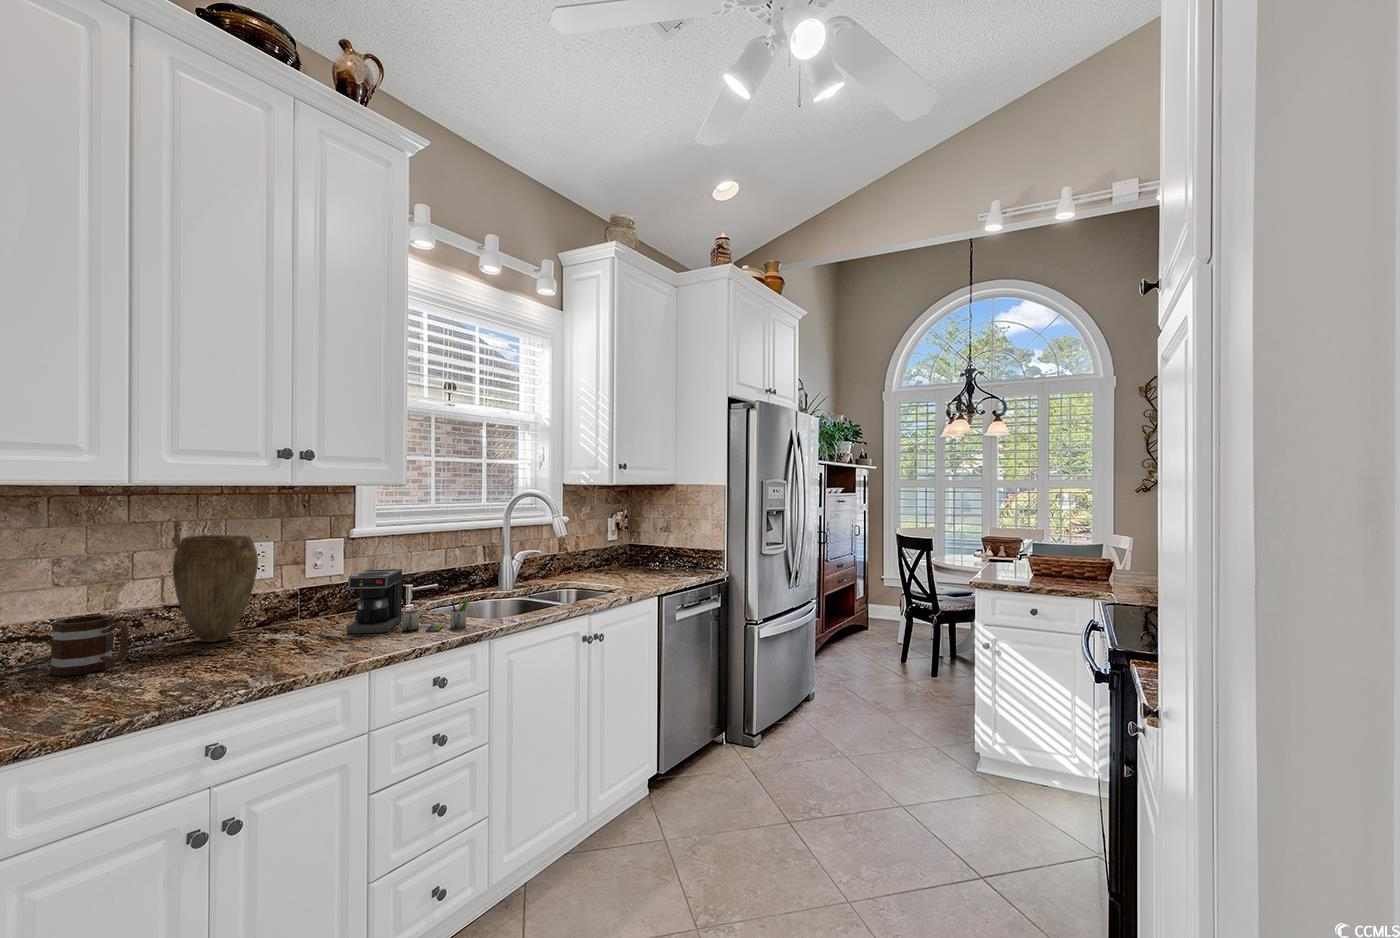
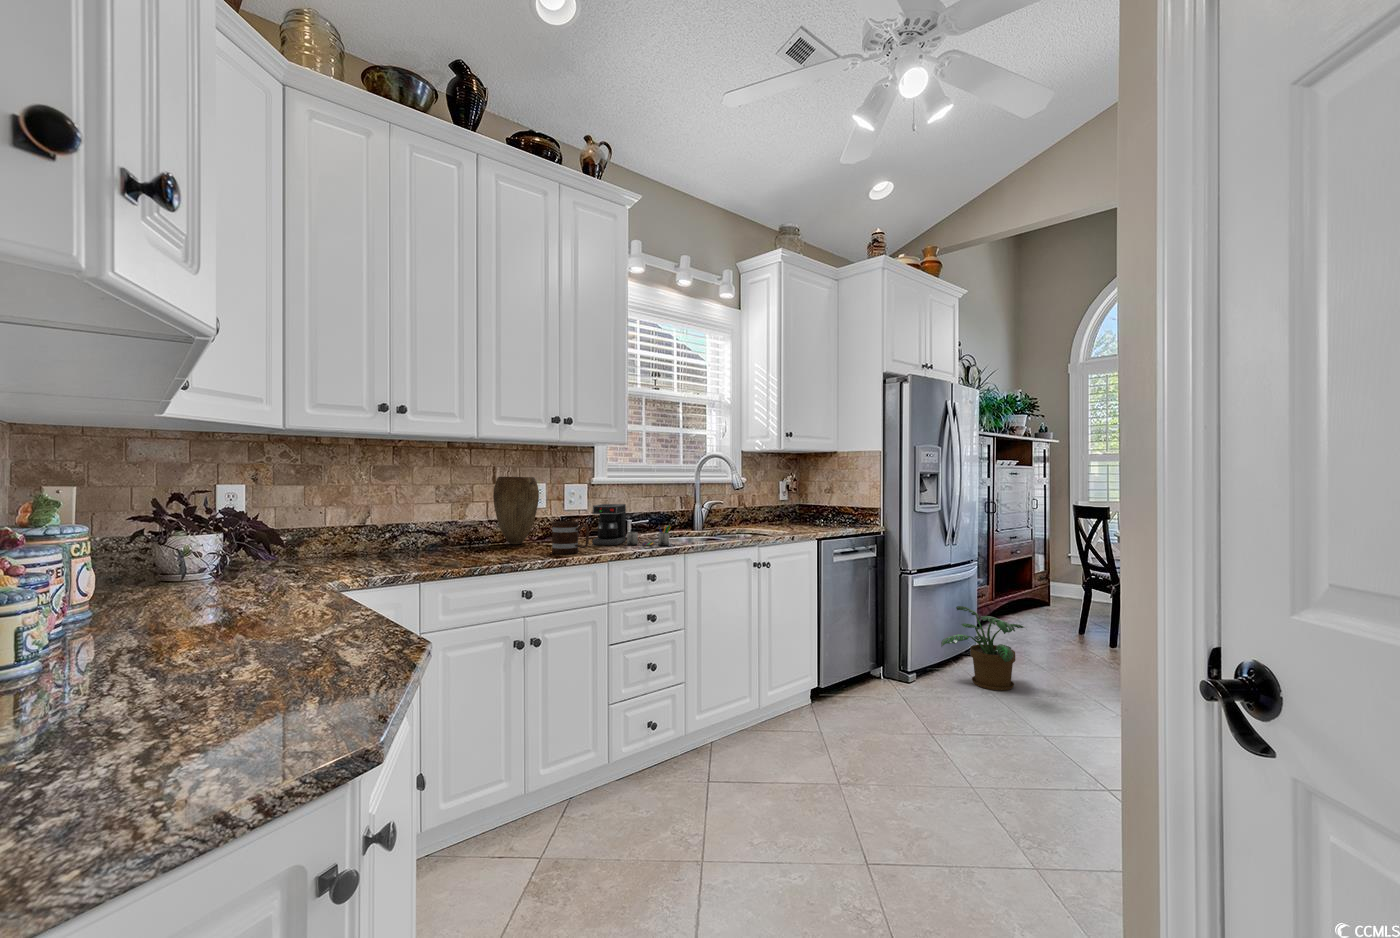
mug: present [50,615,129,676] -> present [552,521,589,554]
potted plant: none [787,653,873,747] -> present [941,606,1025,691]

